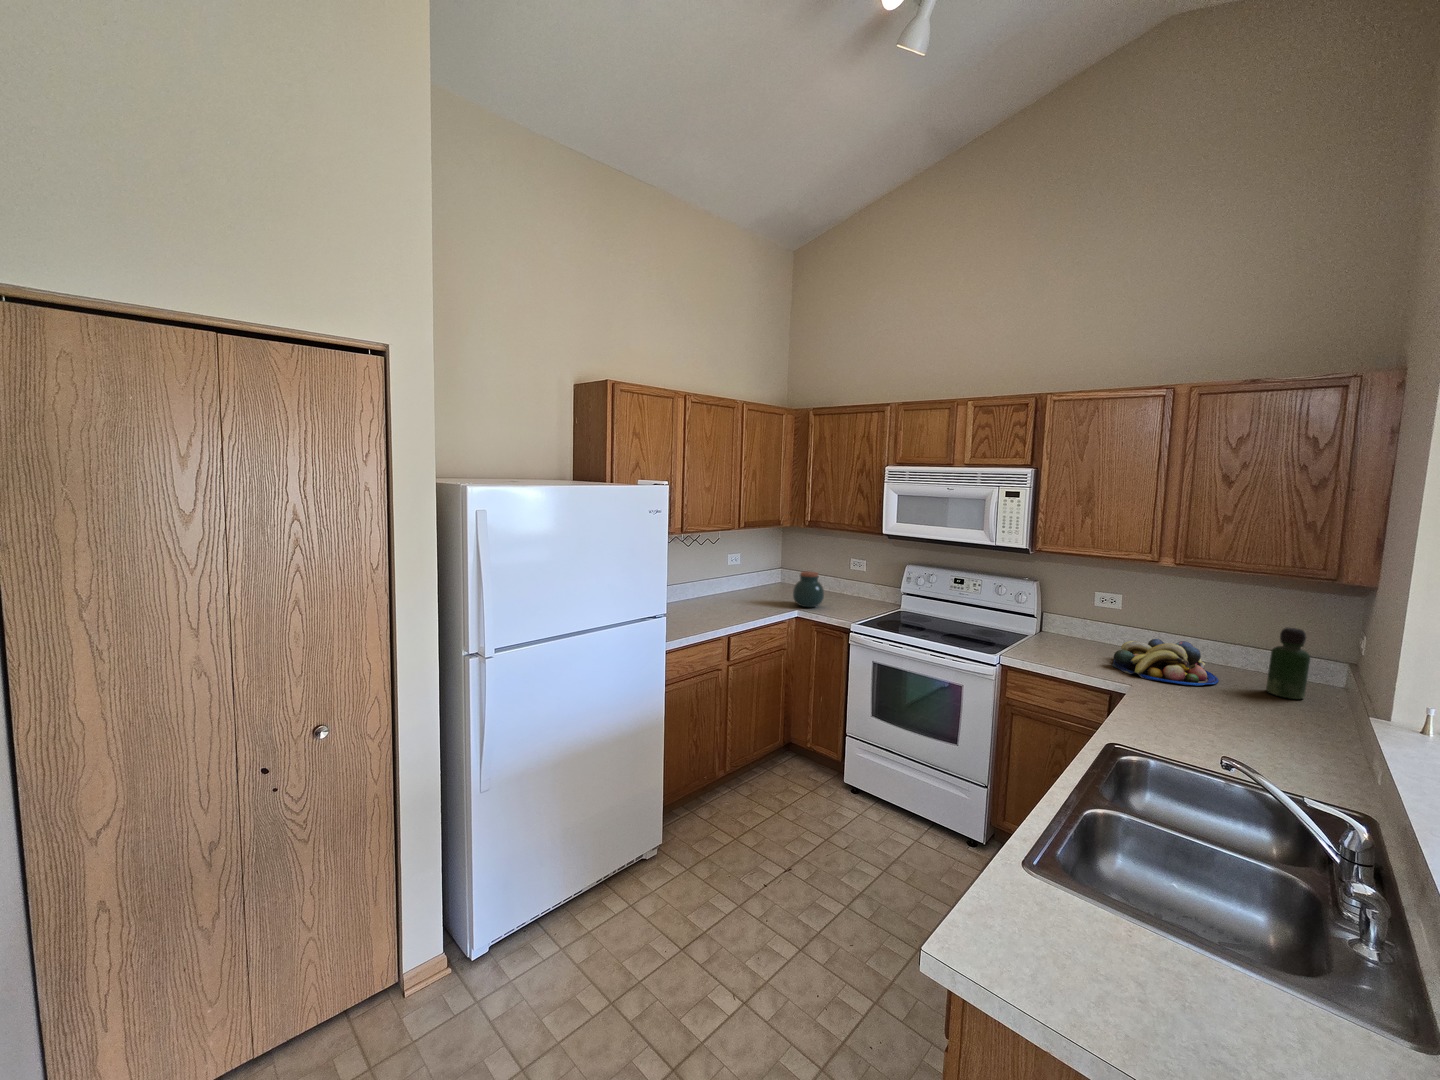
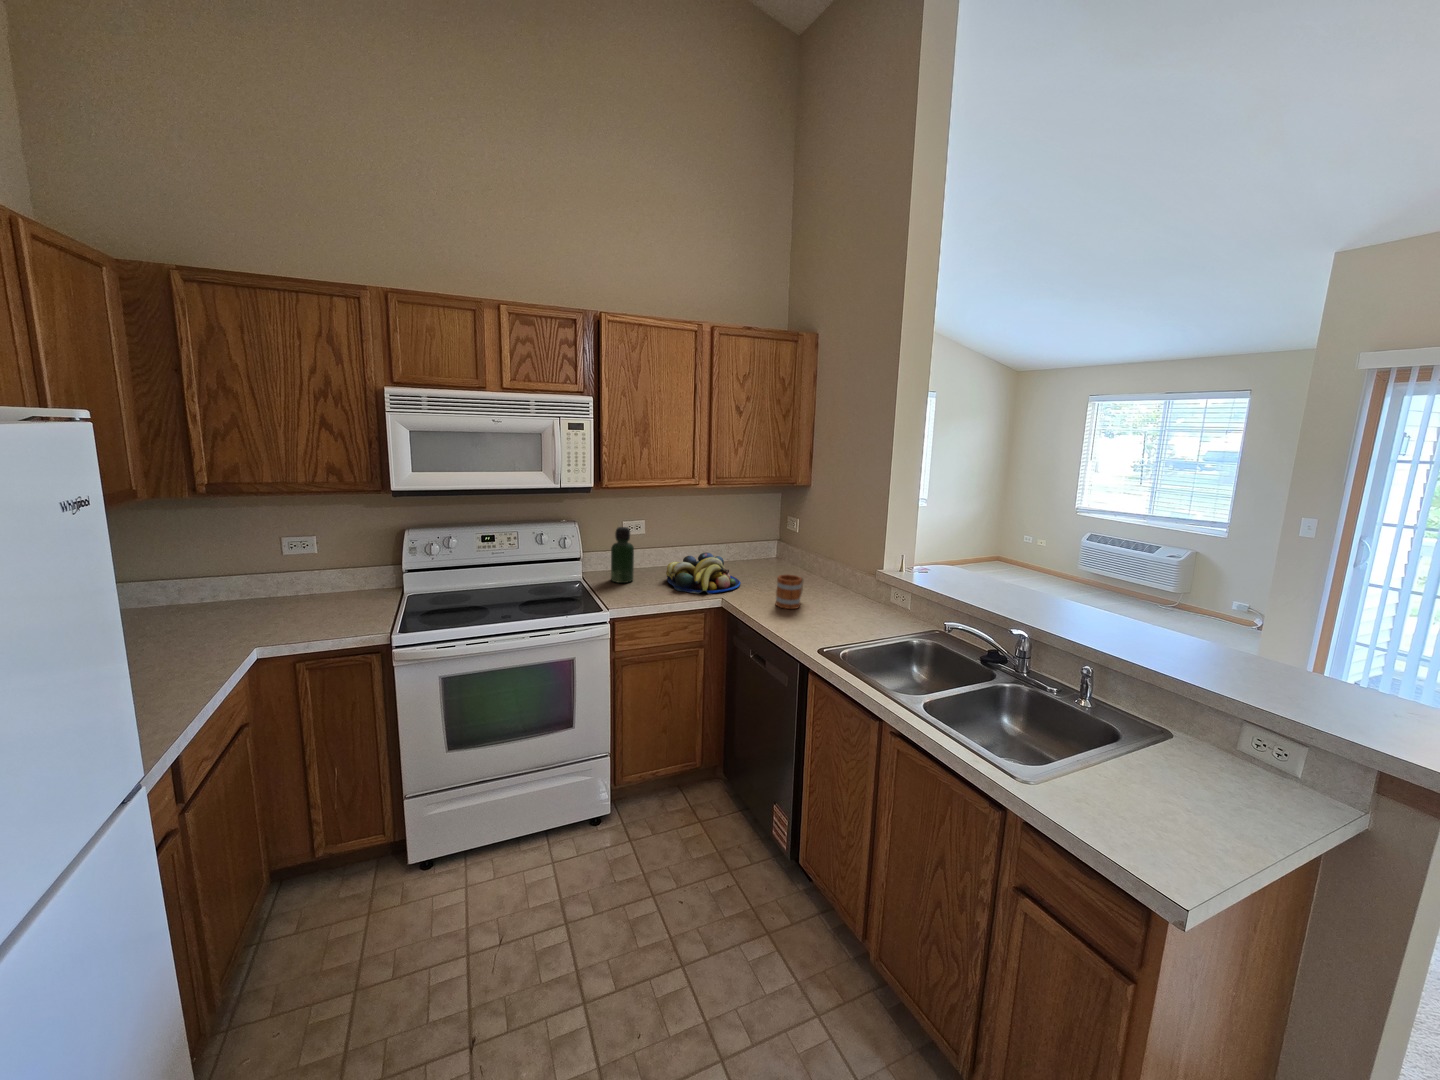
jar: present [793,571,824,607] -> none [215,572,286,638]
bottle: present [1266,628,1310,699] -> present [611,527,634,583]
mug: none [1203,675,1264,720] -> present [775,575,804,609]

